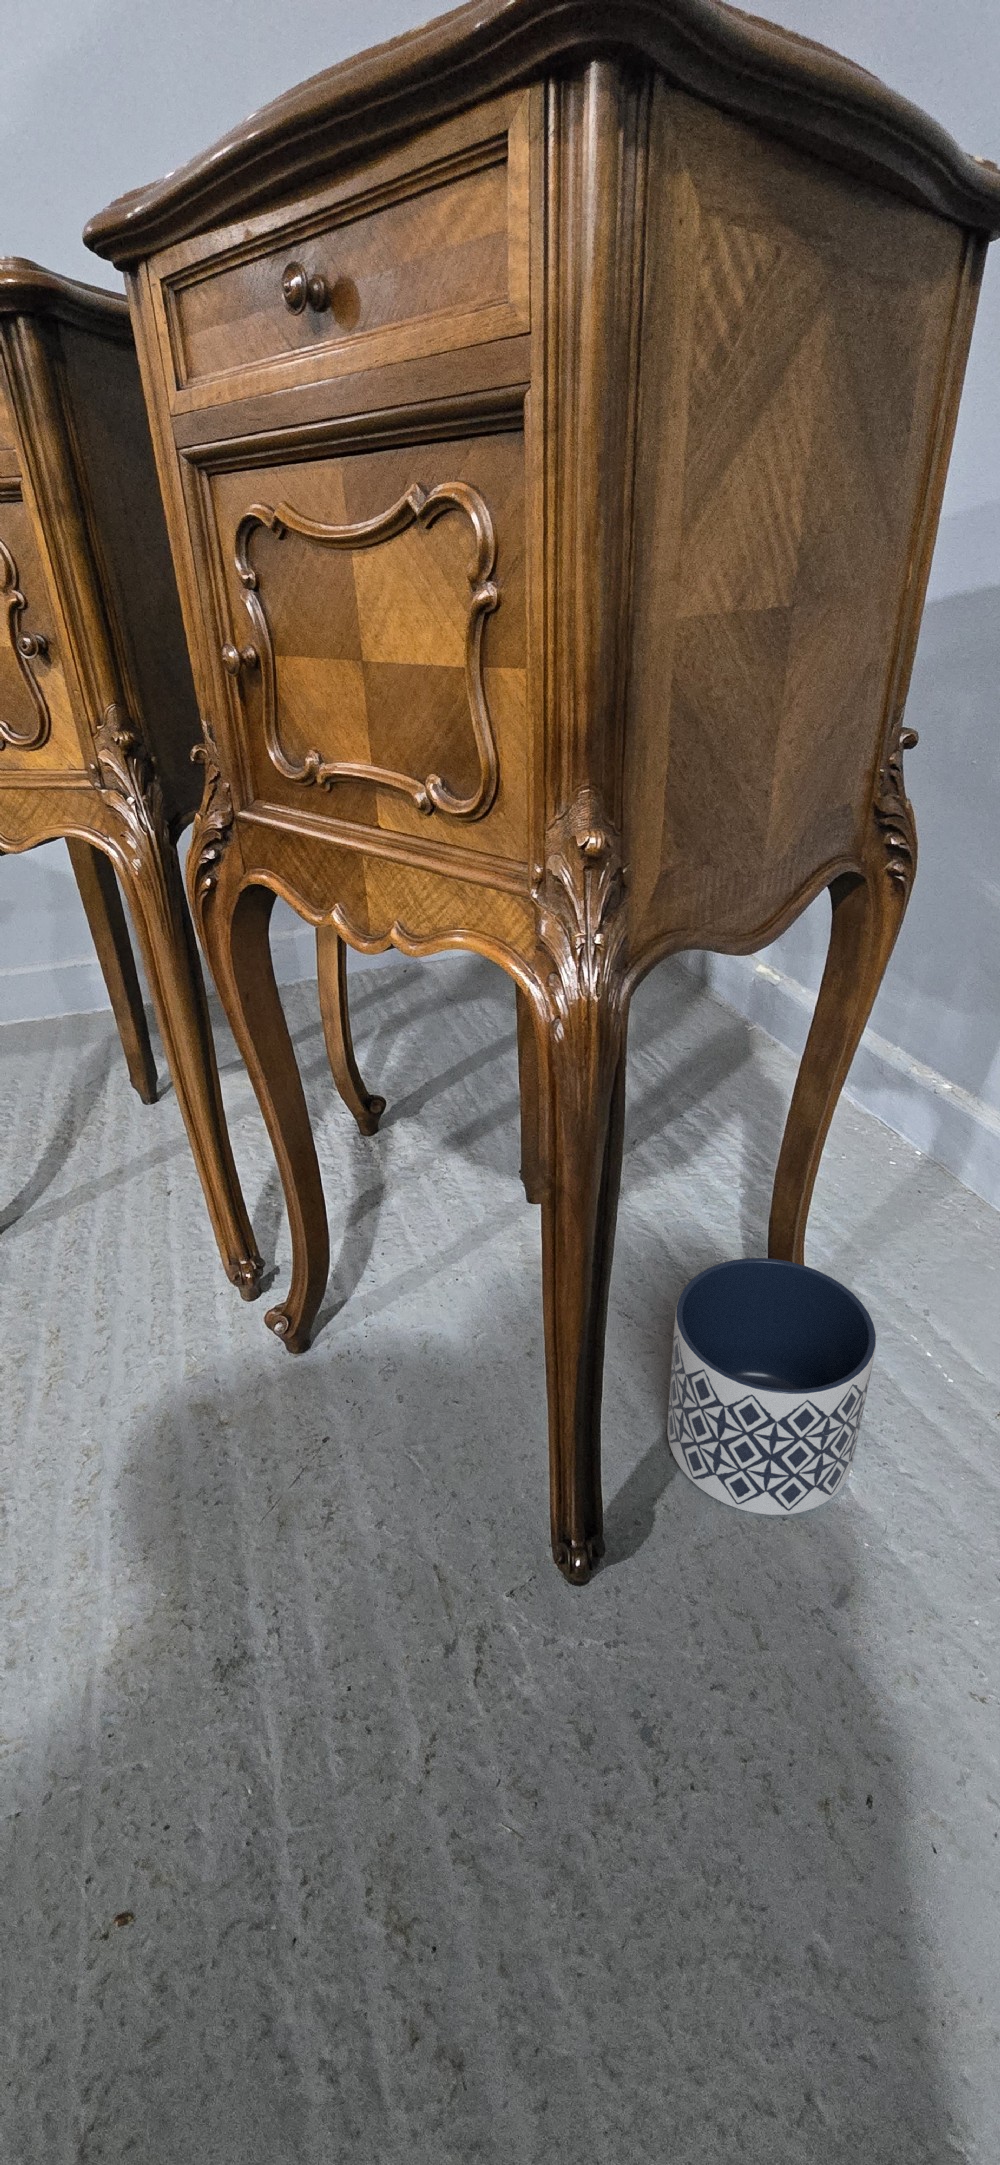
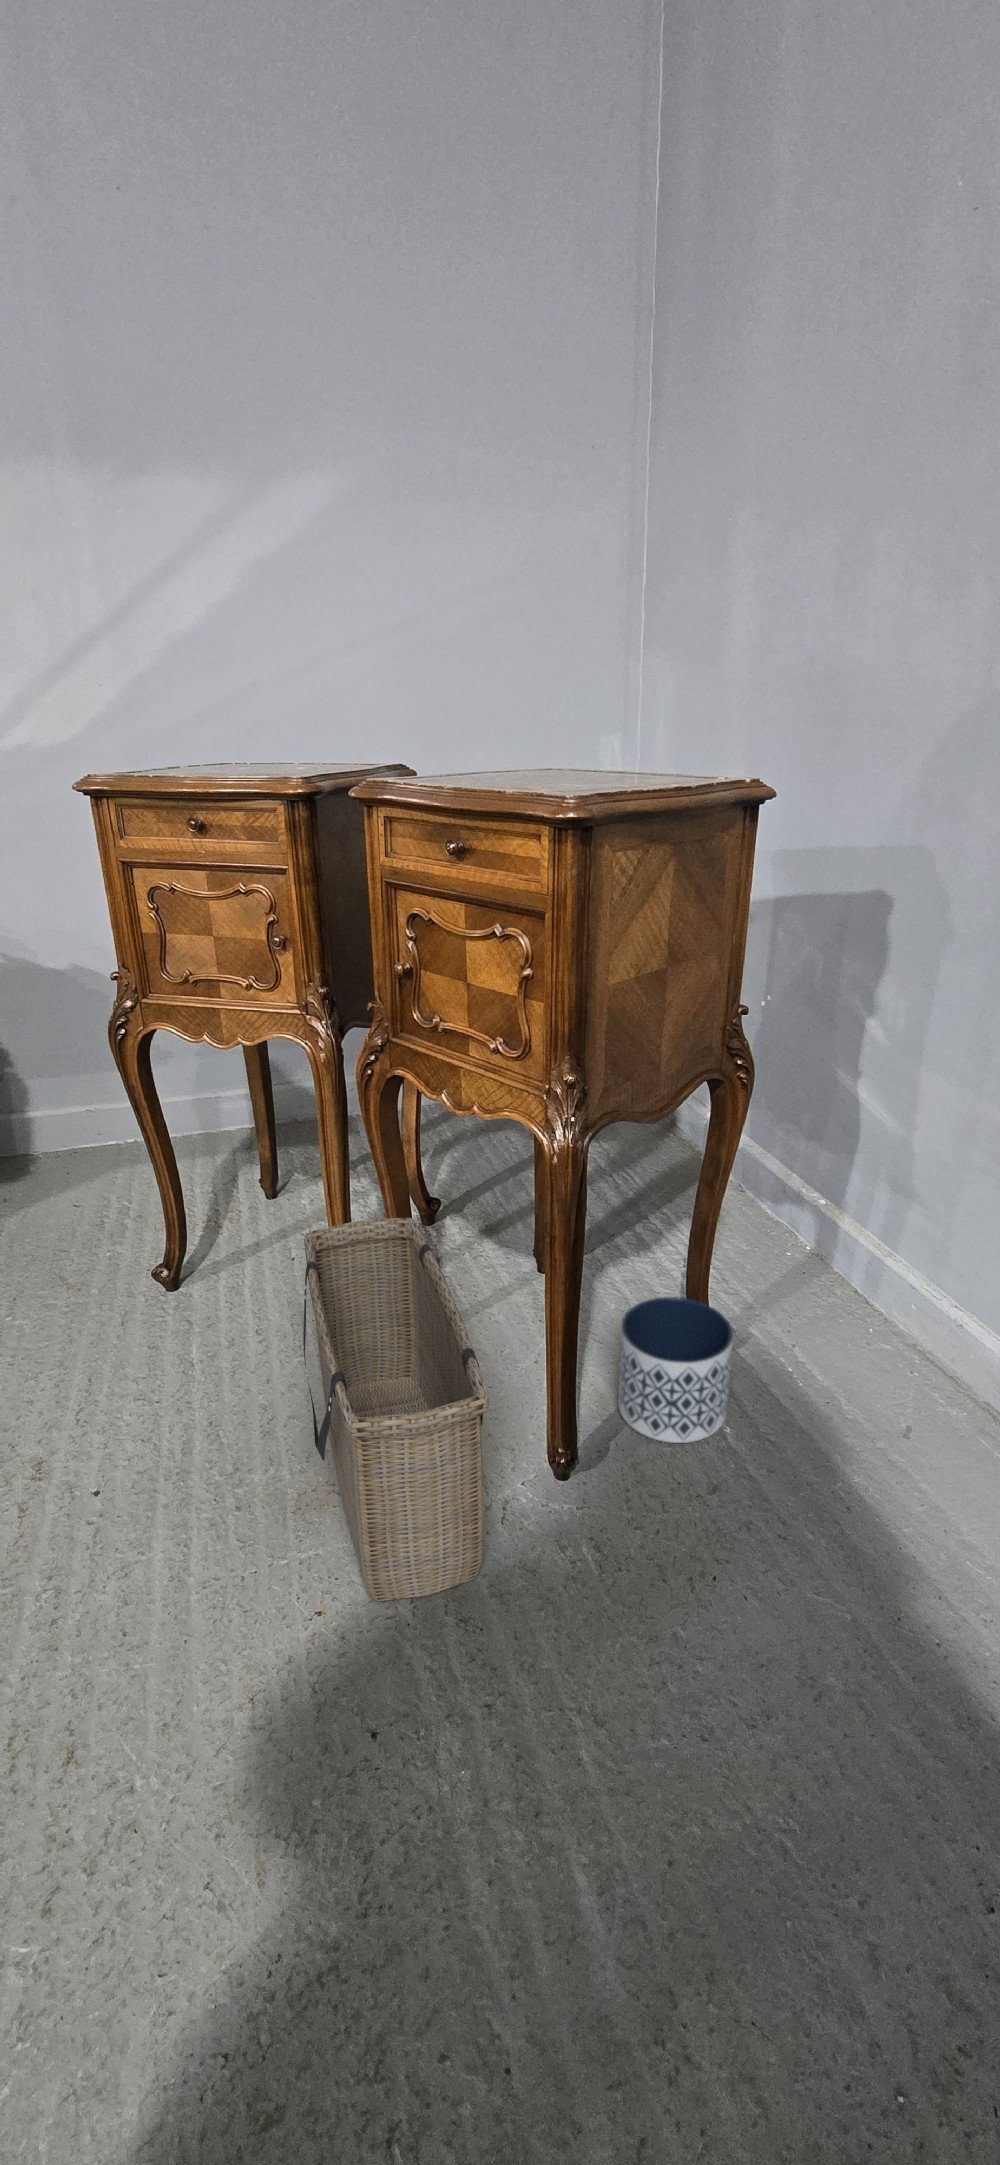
basket: none [76,1142,435,1936] -> present [303,1218,489,1601]

